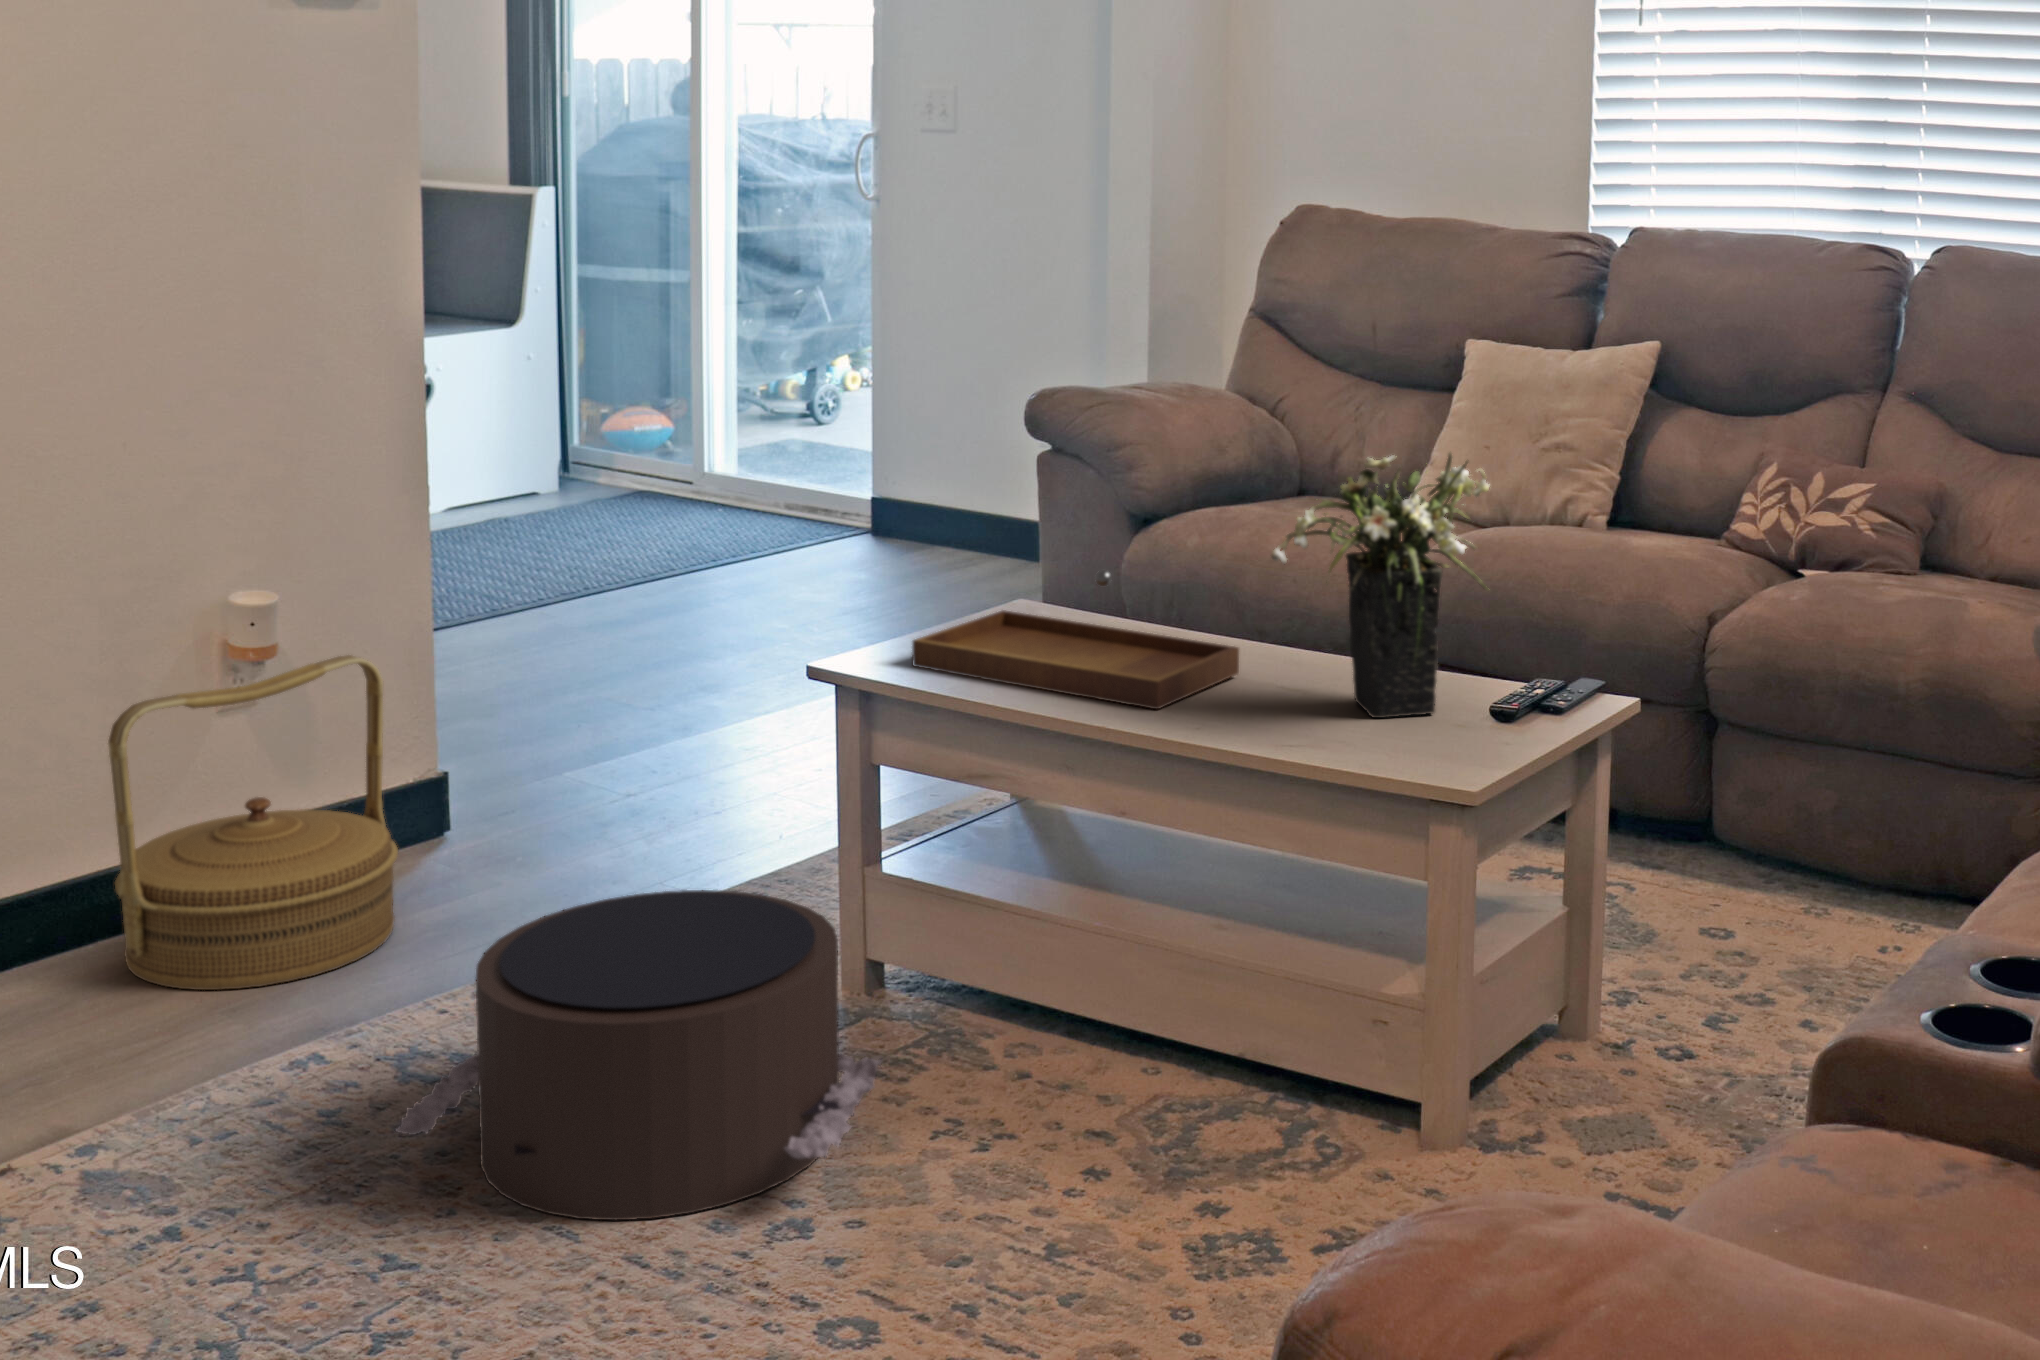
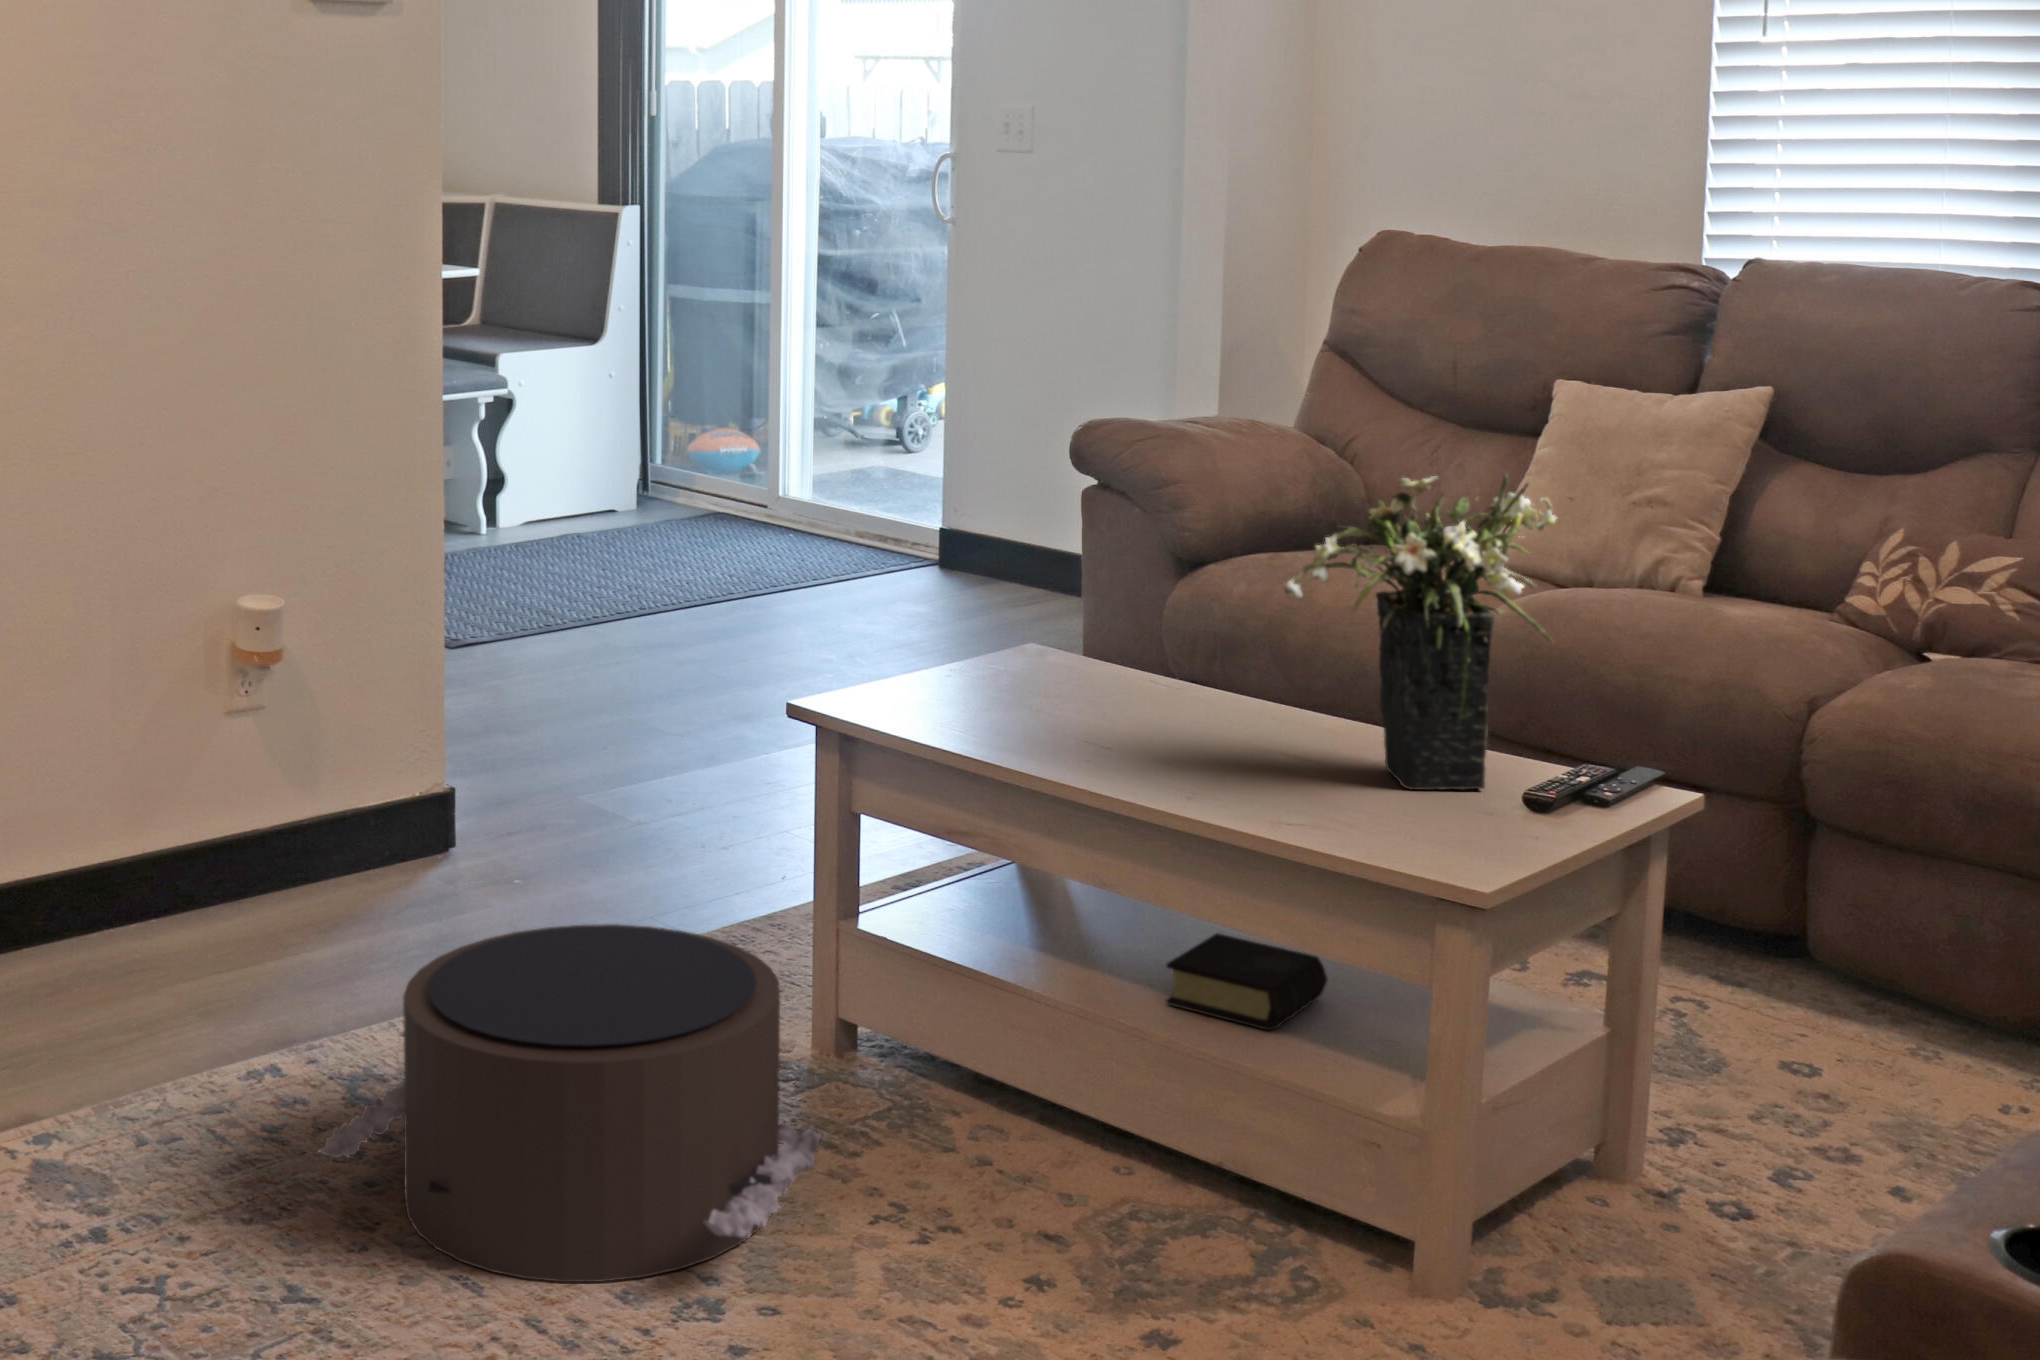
tray: present [912,570,1239,709] -> none [885,604,1251,763]
woven basket: present [108,655,398,990] -> none [115,663,383,989]
book: none [1174,850,1308,929] -> present [1166,933,1328,1031]

